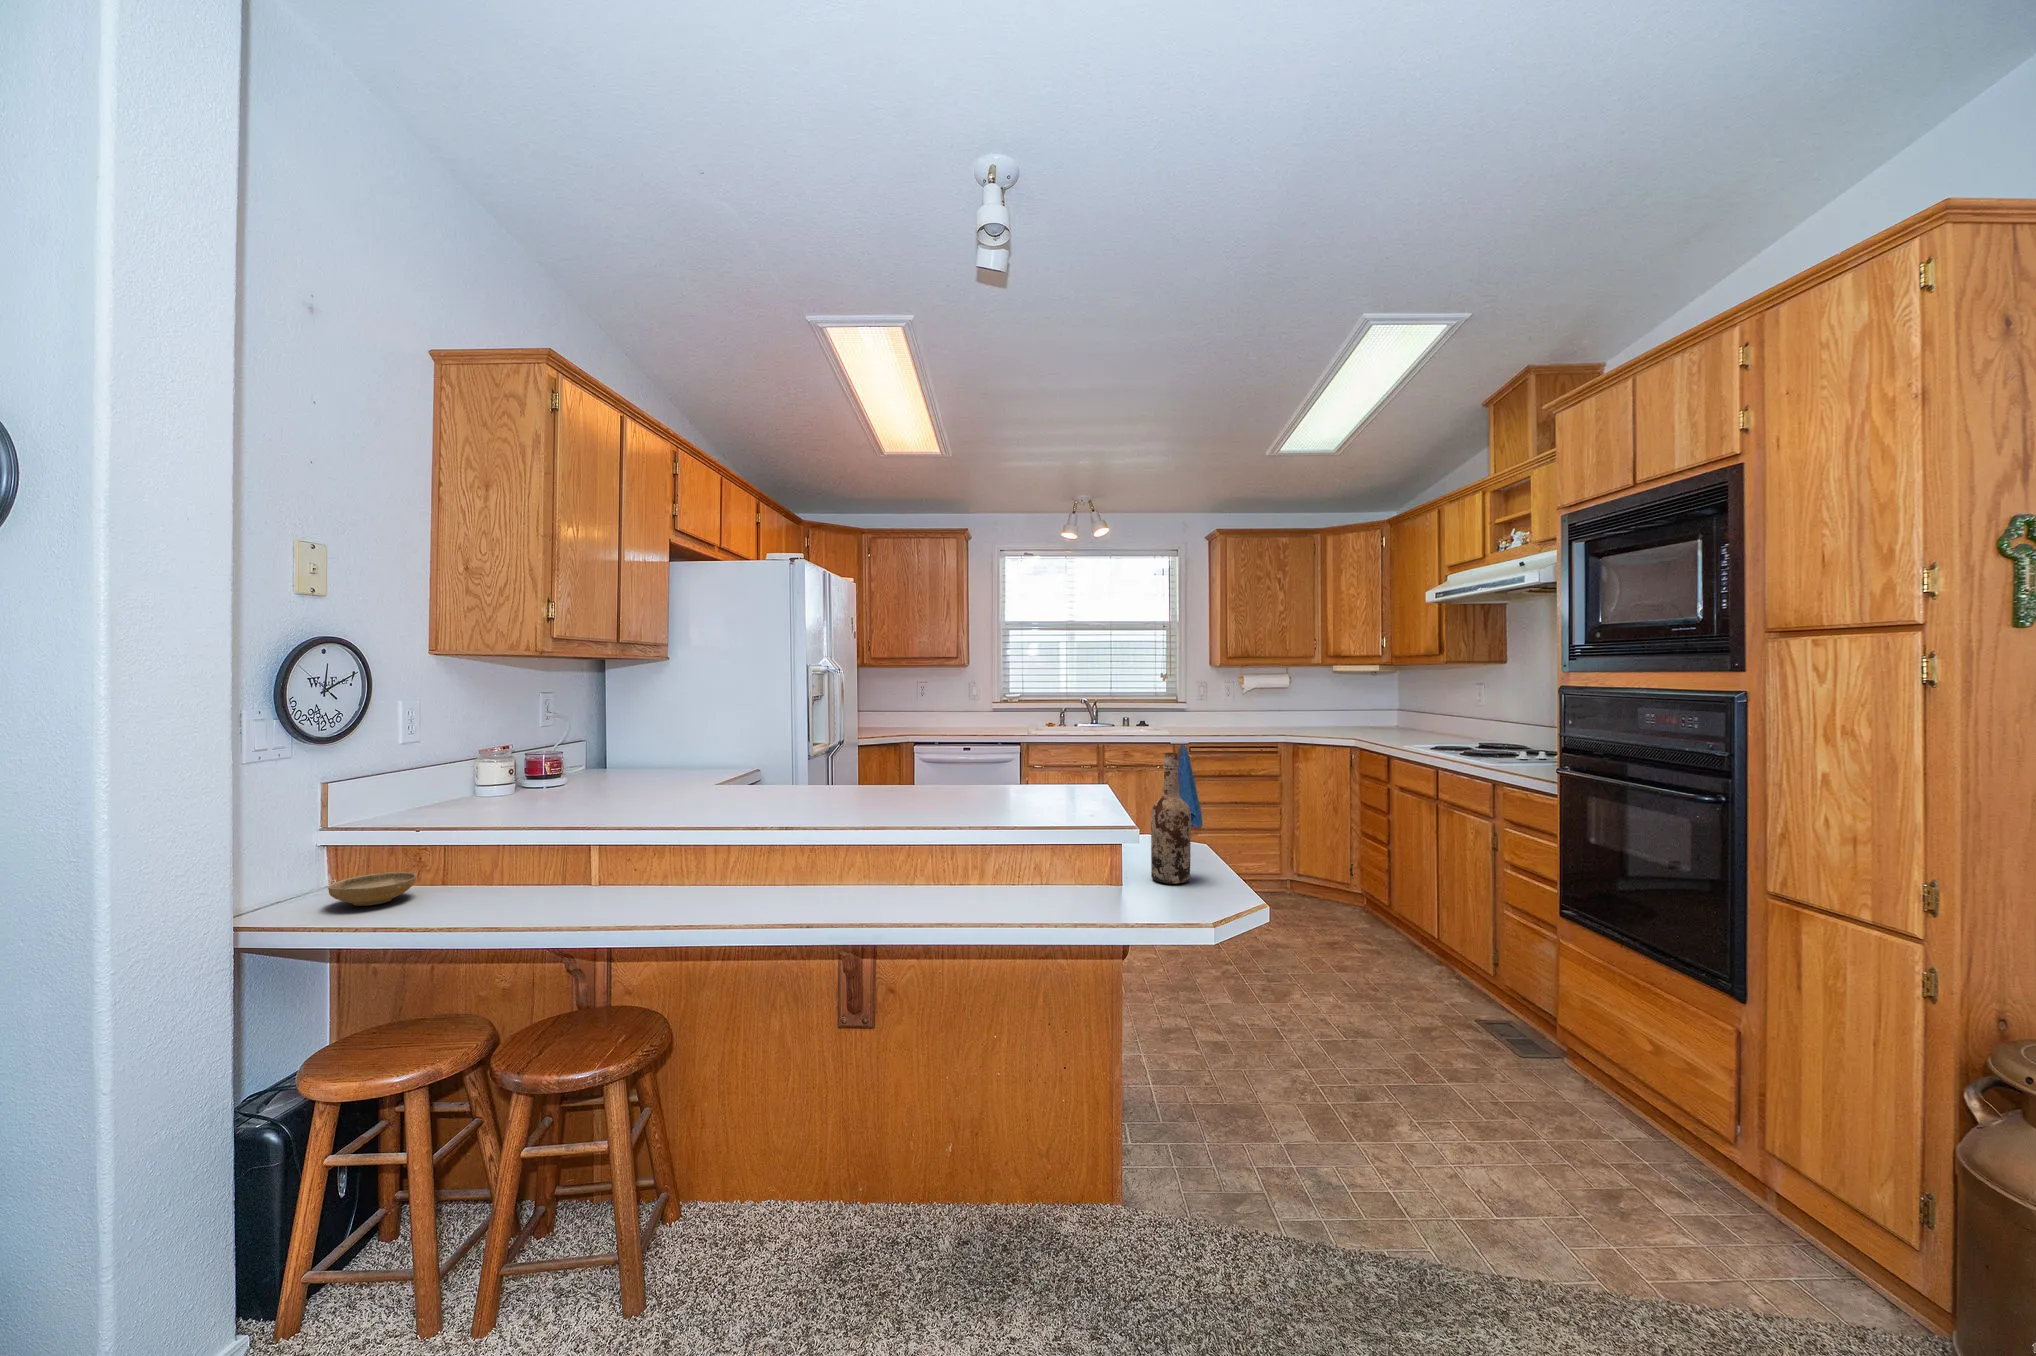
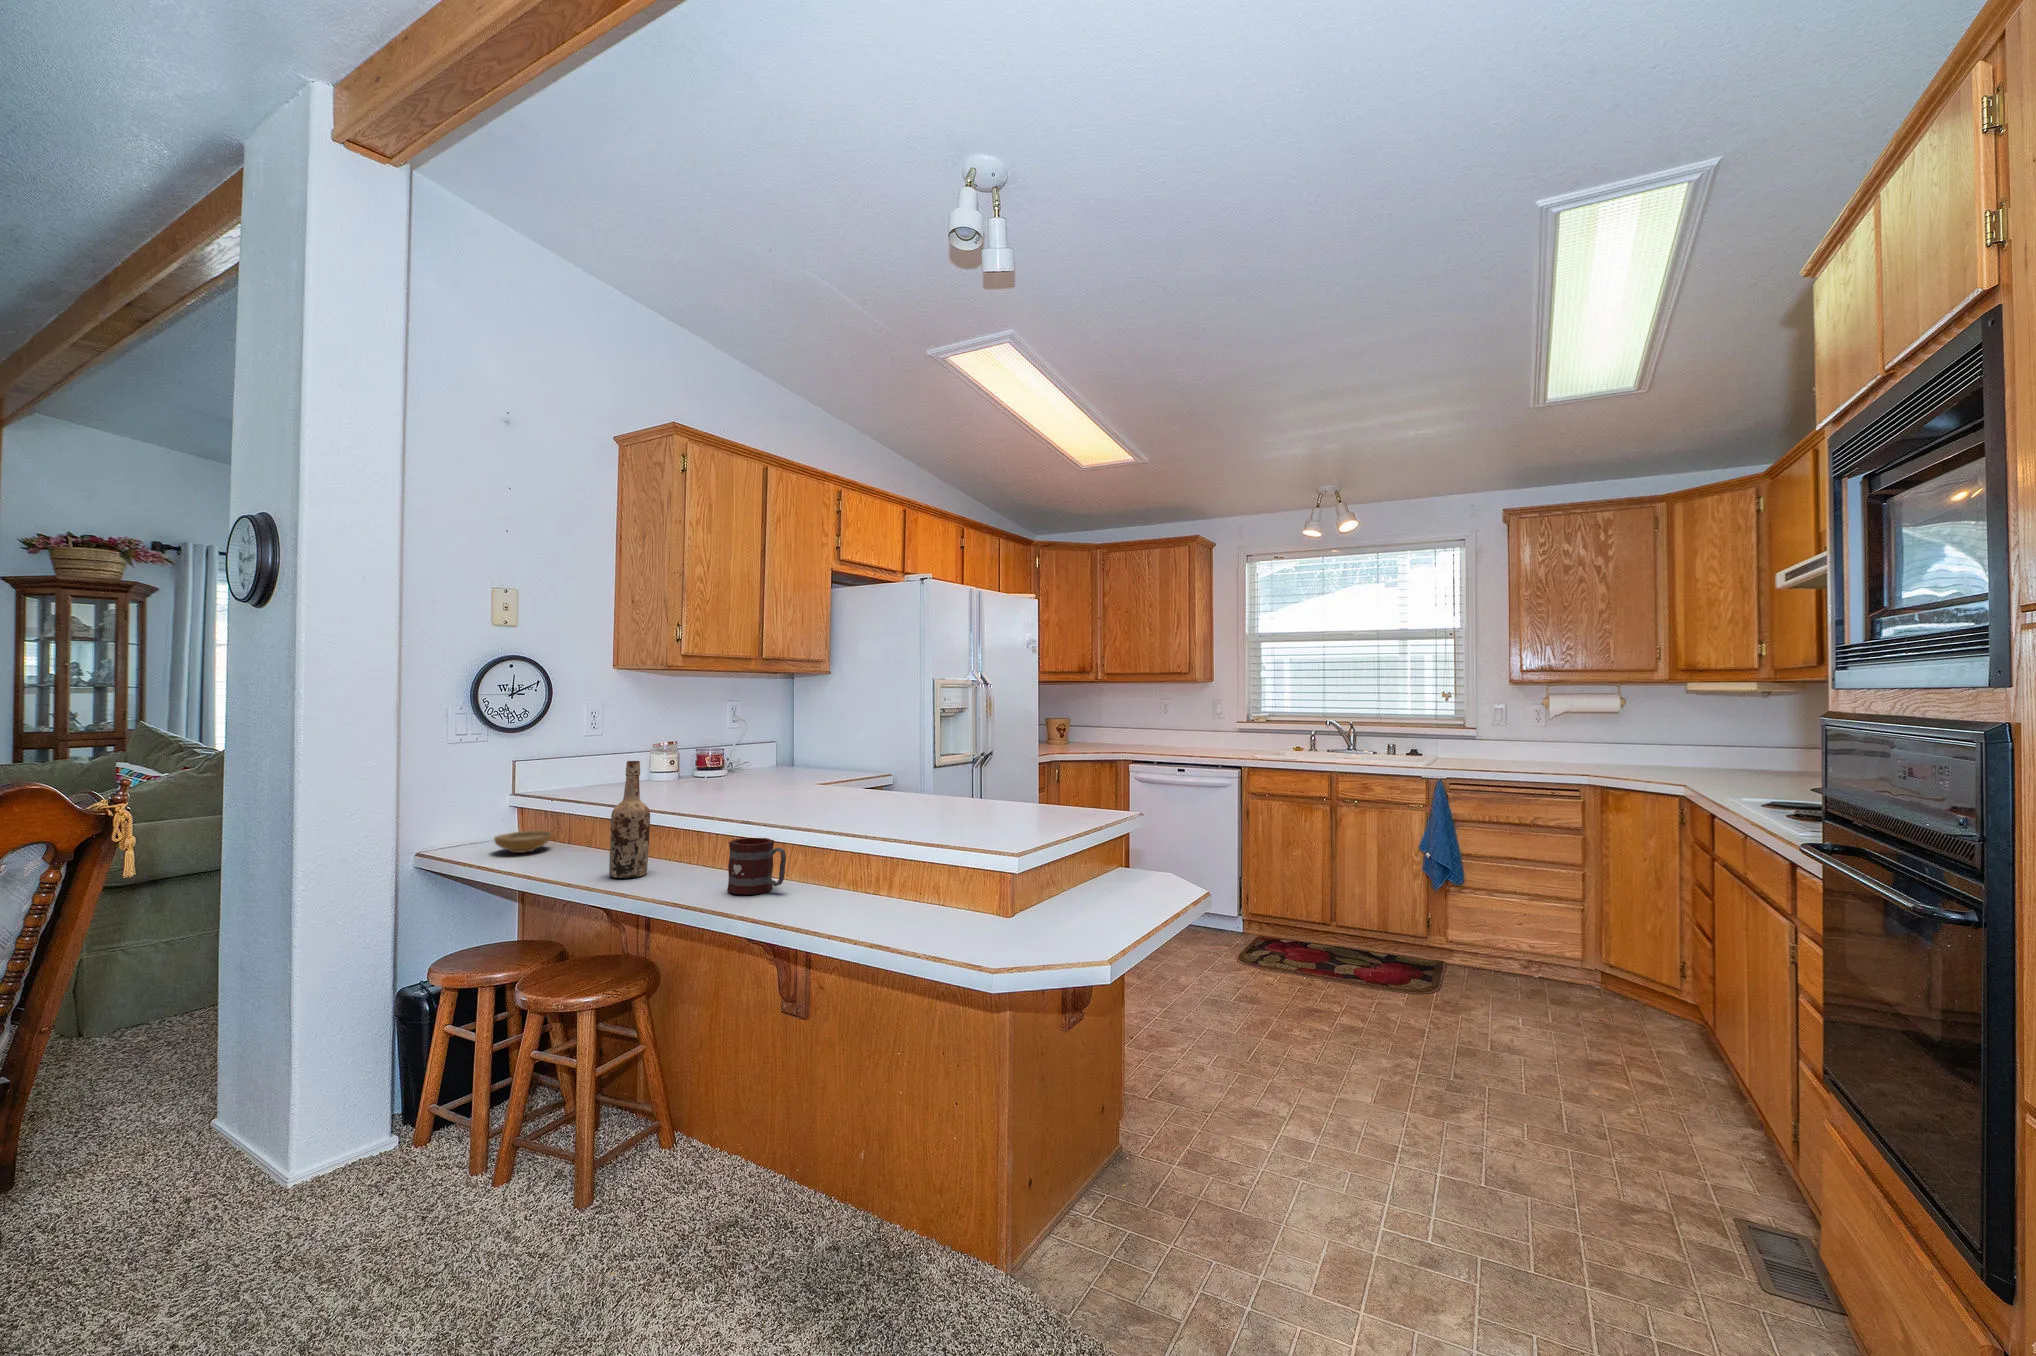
wine bottle: present [1151,753,1191,884] -> present [609,761,650,878]
mug: none [771,842,843,907] -> present [727,838,786,895]

